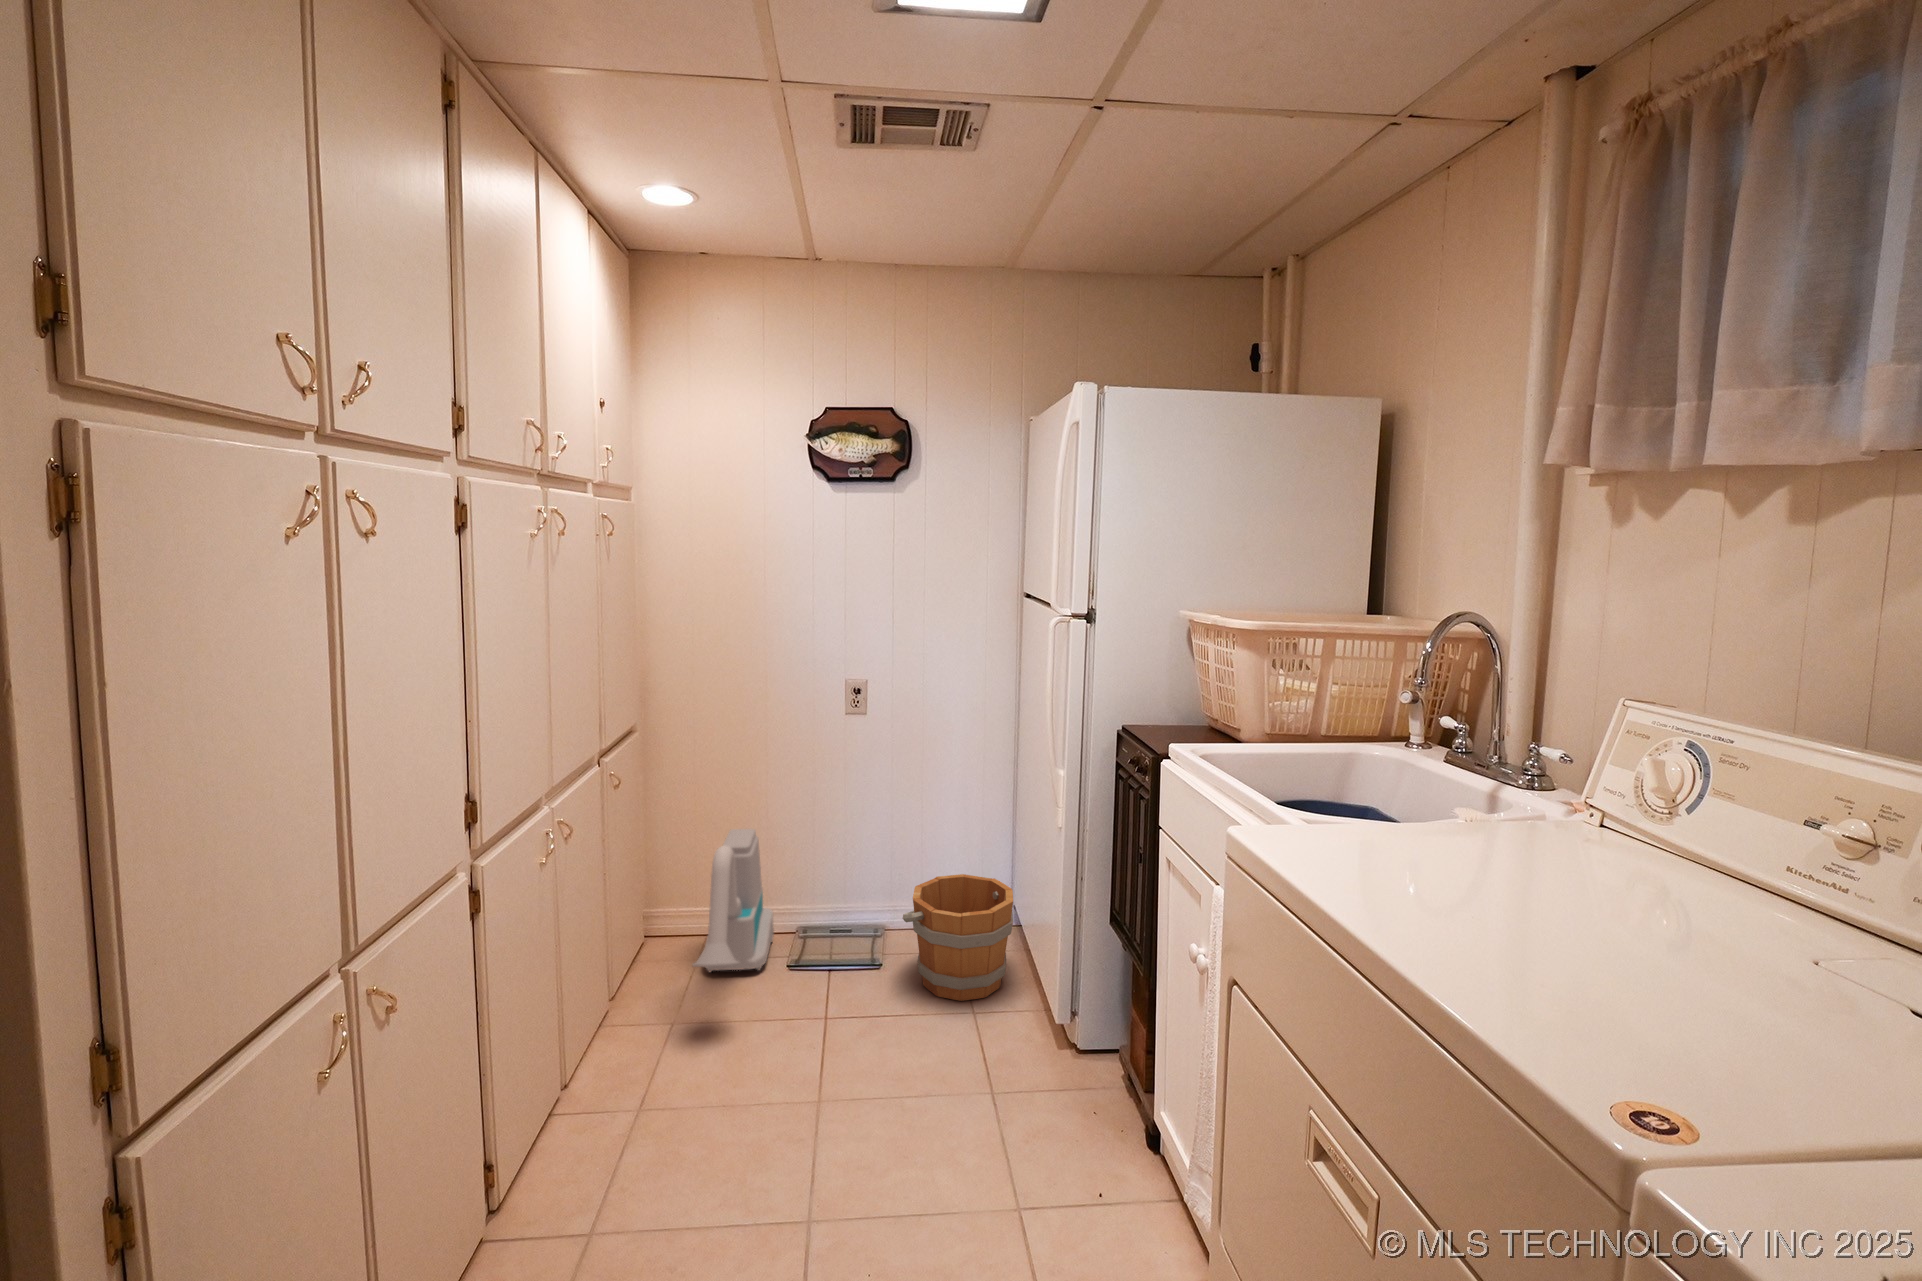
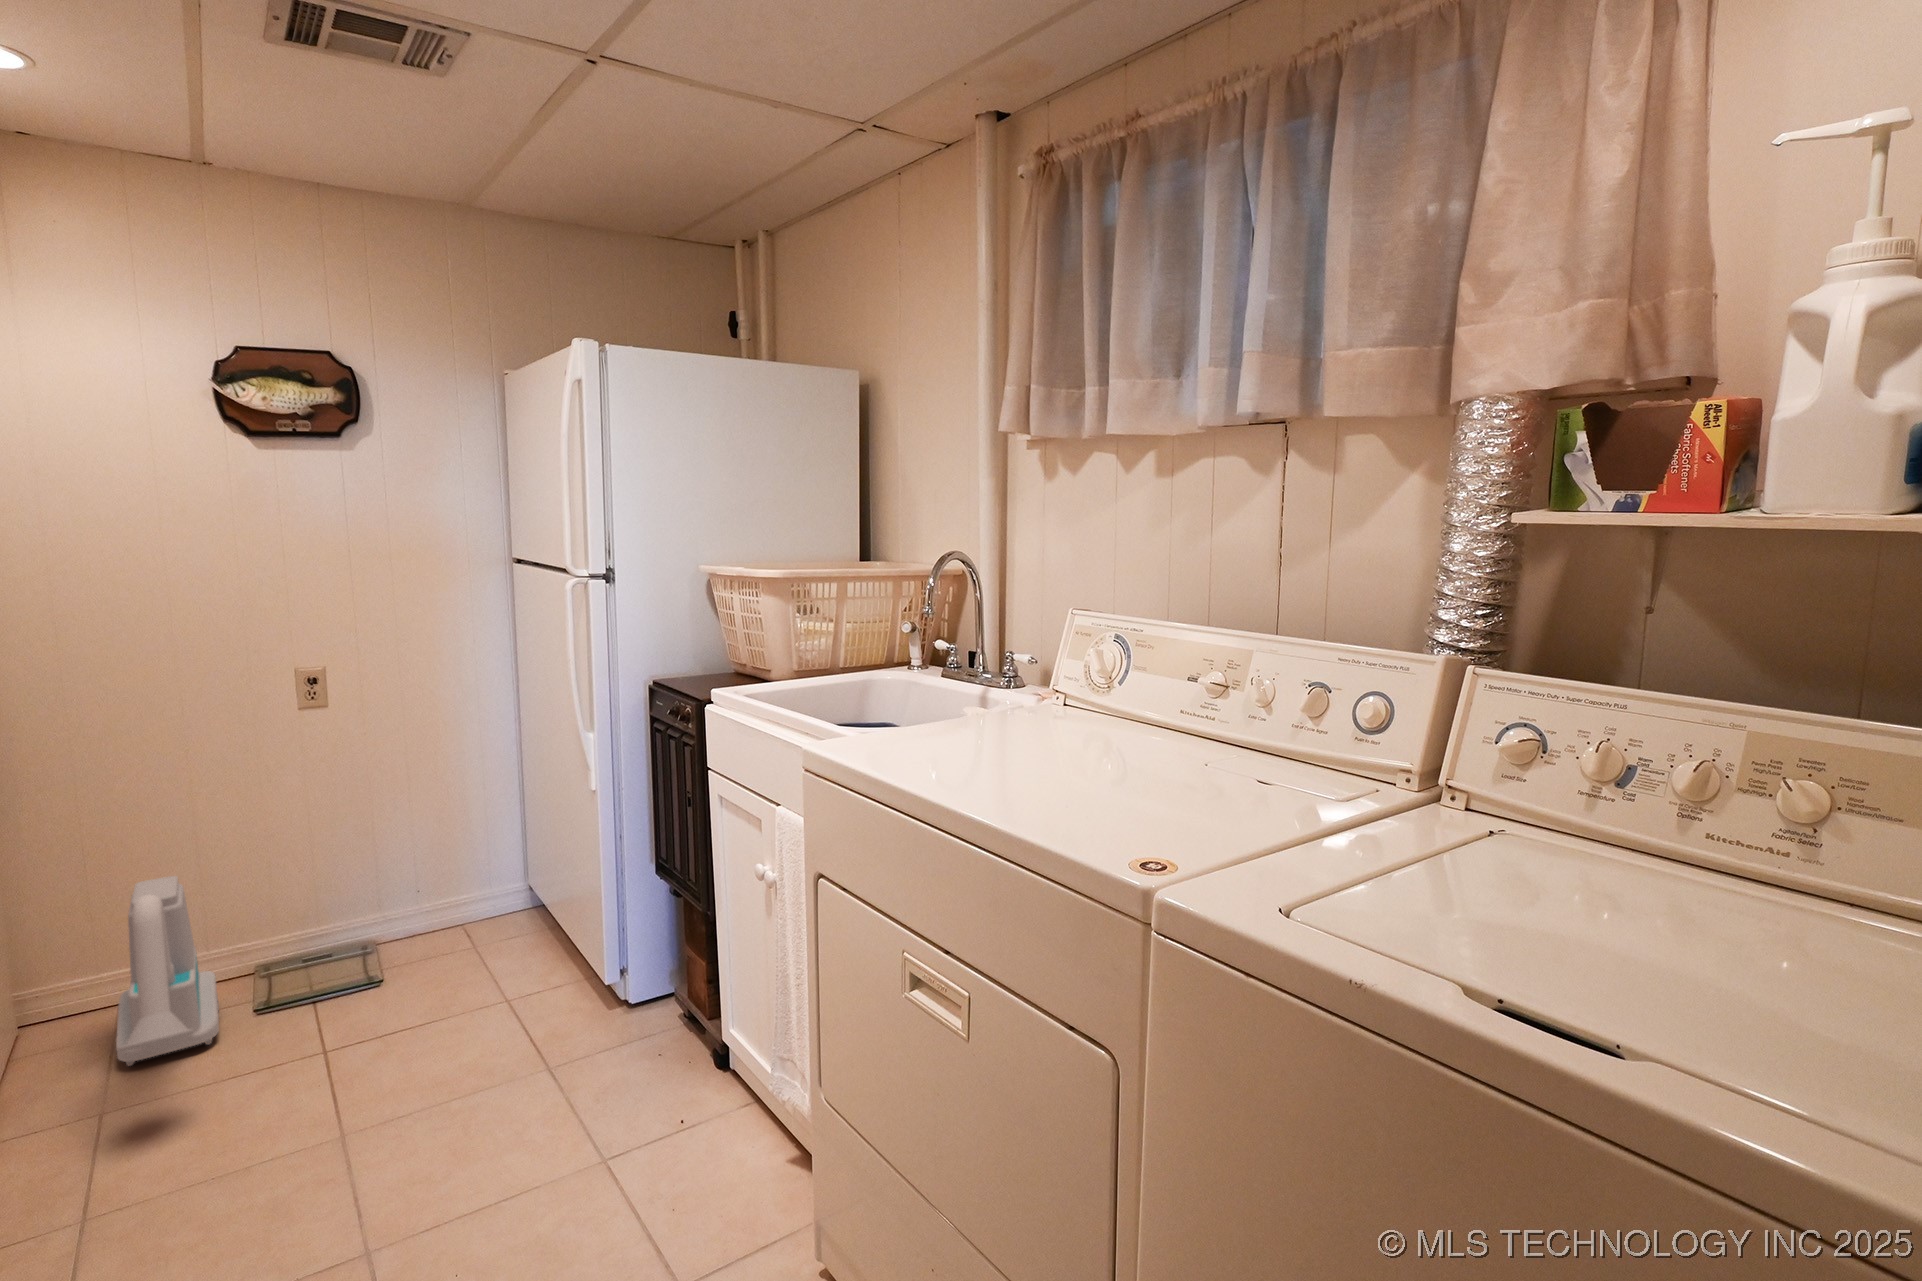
bucket: present [903,874,1013,1001] -> none [410,870,546,1008]

